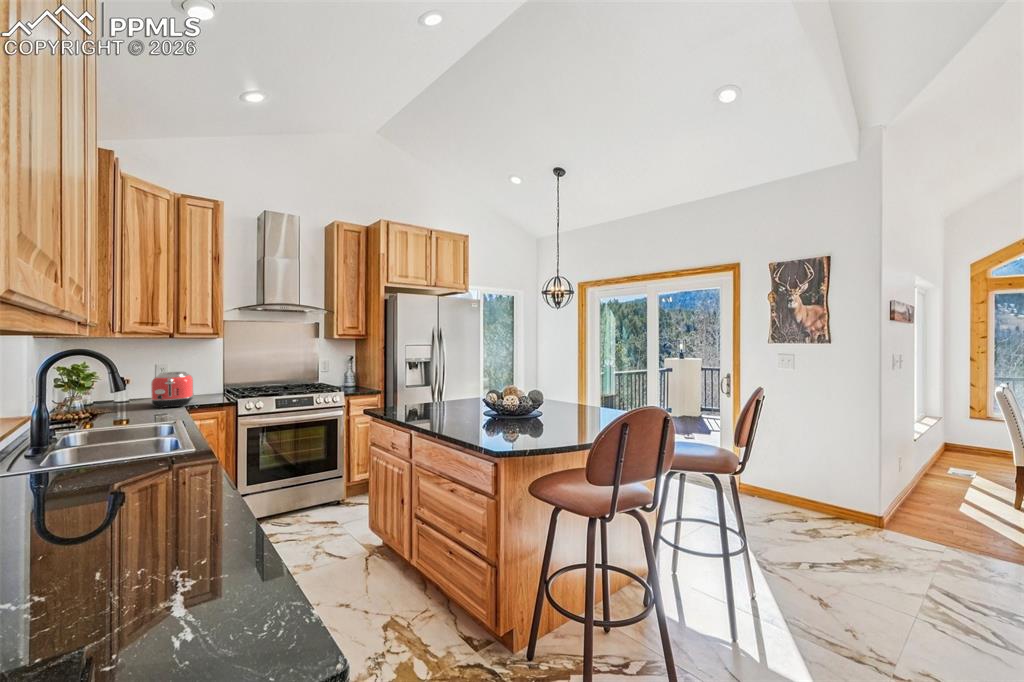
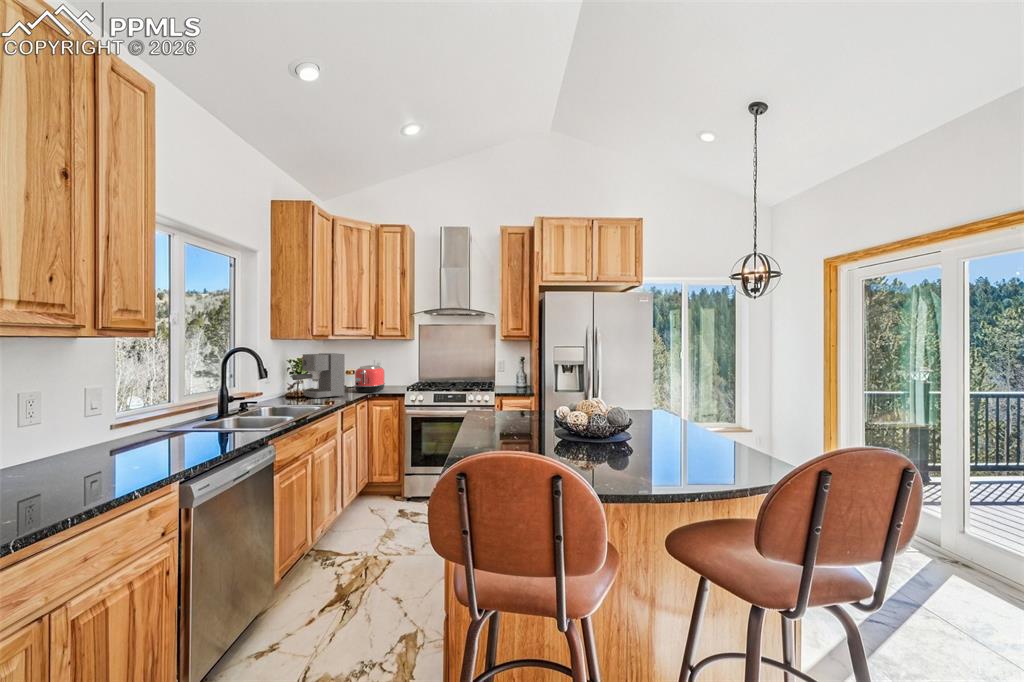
coffee maker: none [67,359,154,424] -> present [292,353,345,399]

